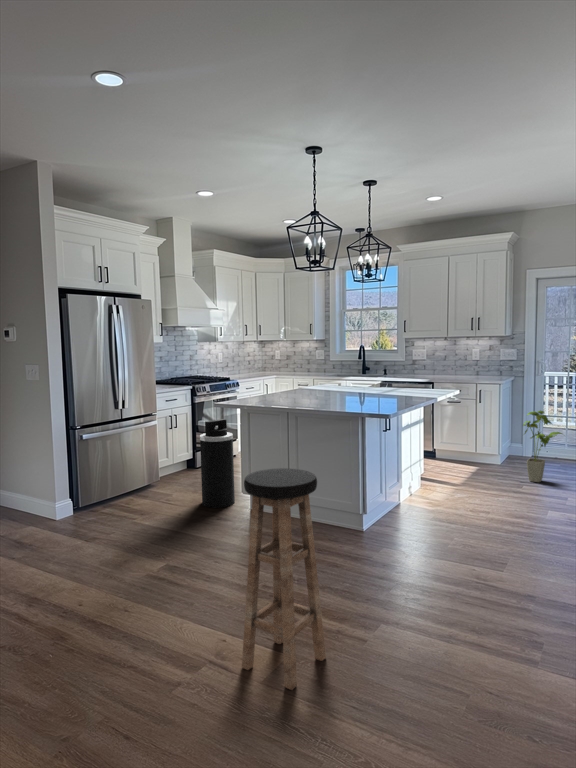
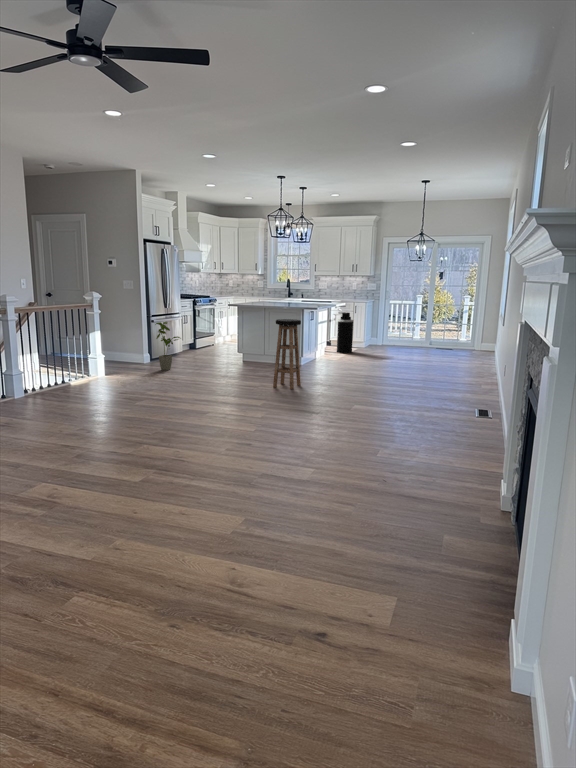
house plant: present [523,410,562,482] -> present [156,322,181,370]
trash can: present [200,419,235,508] -> present [337,313,353,353]

